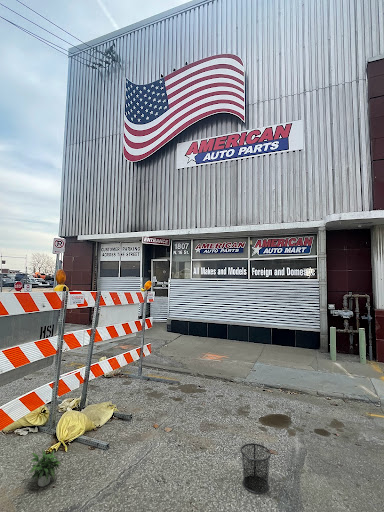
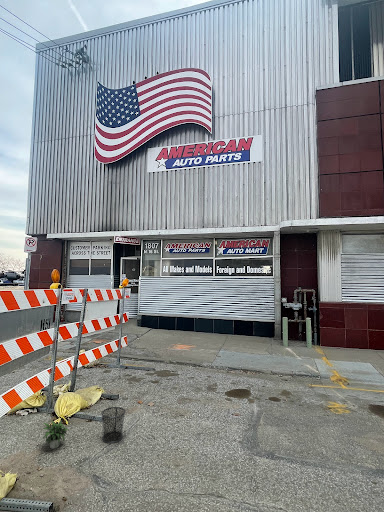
waste bin: present [241,443,271,494] -> present [101,407,125,443]

